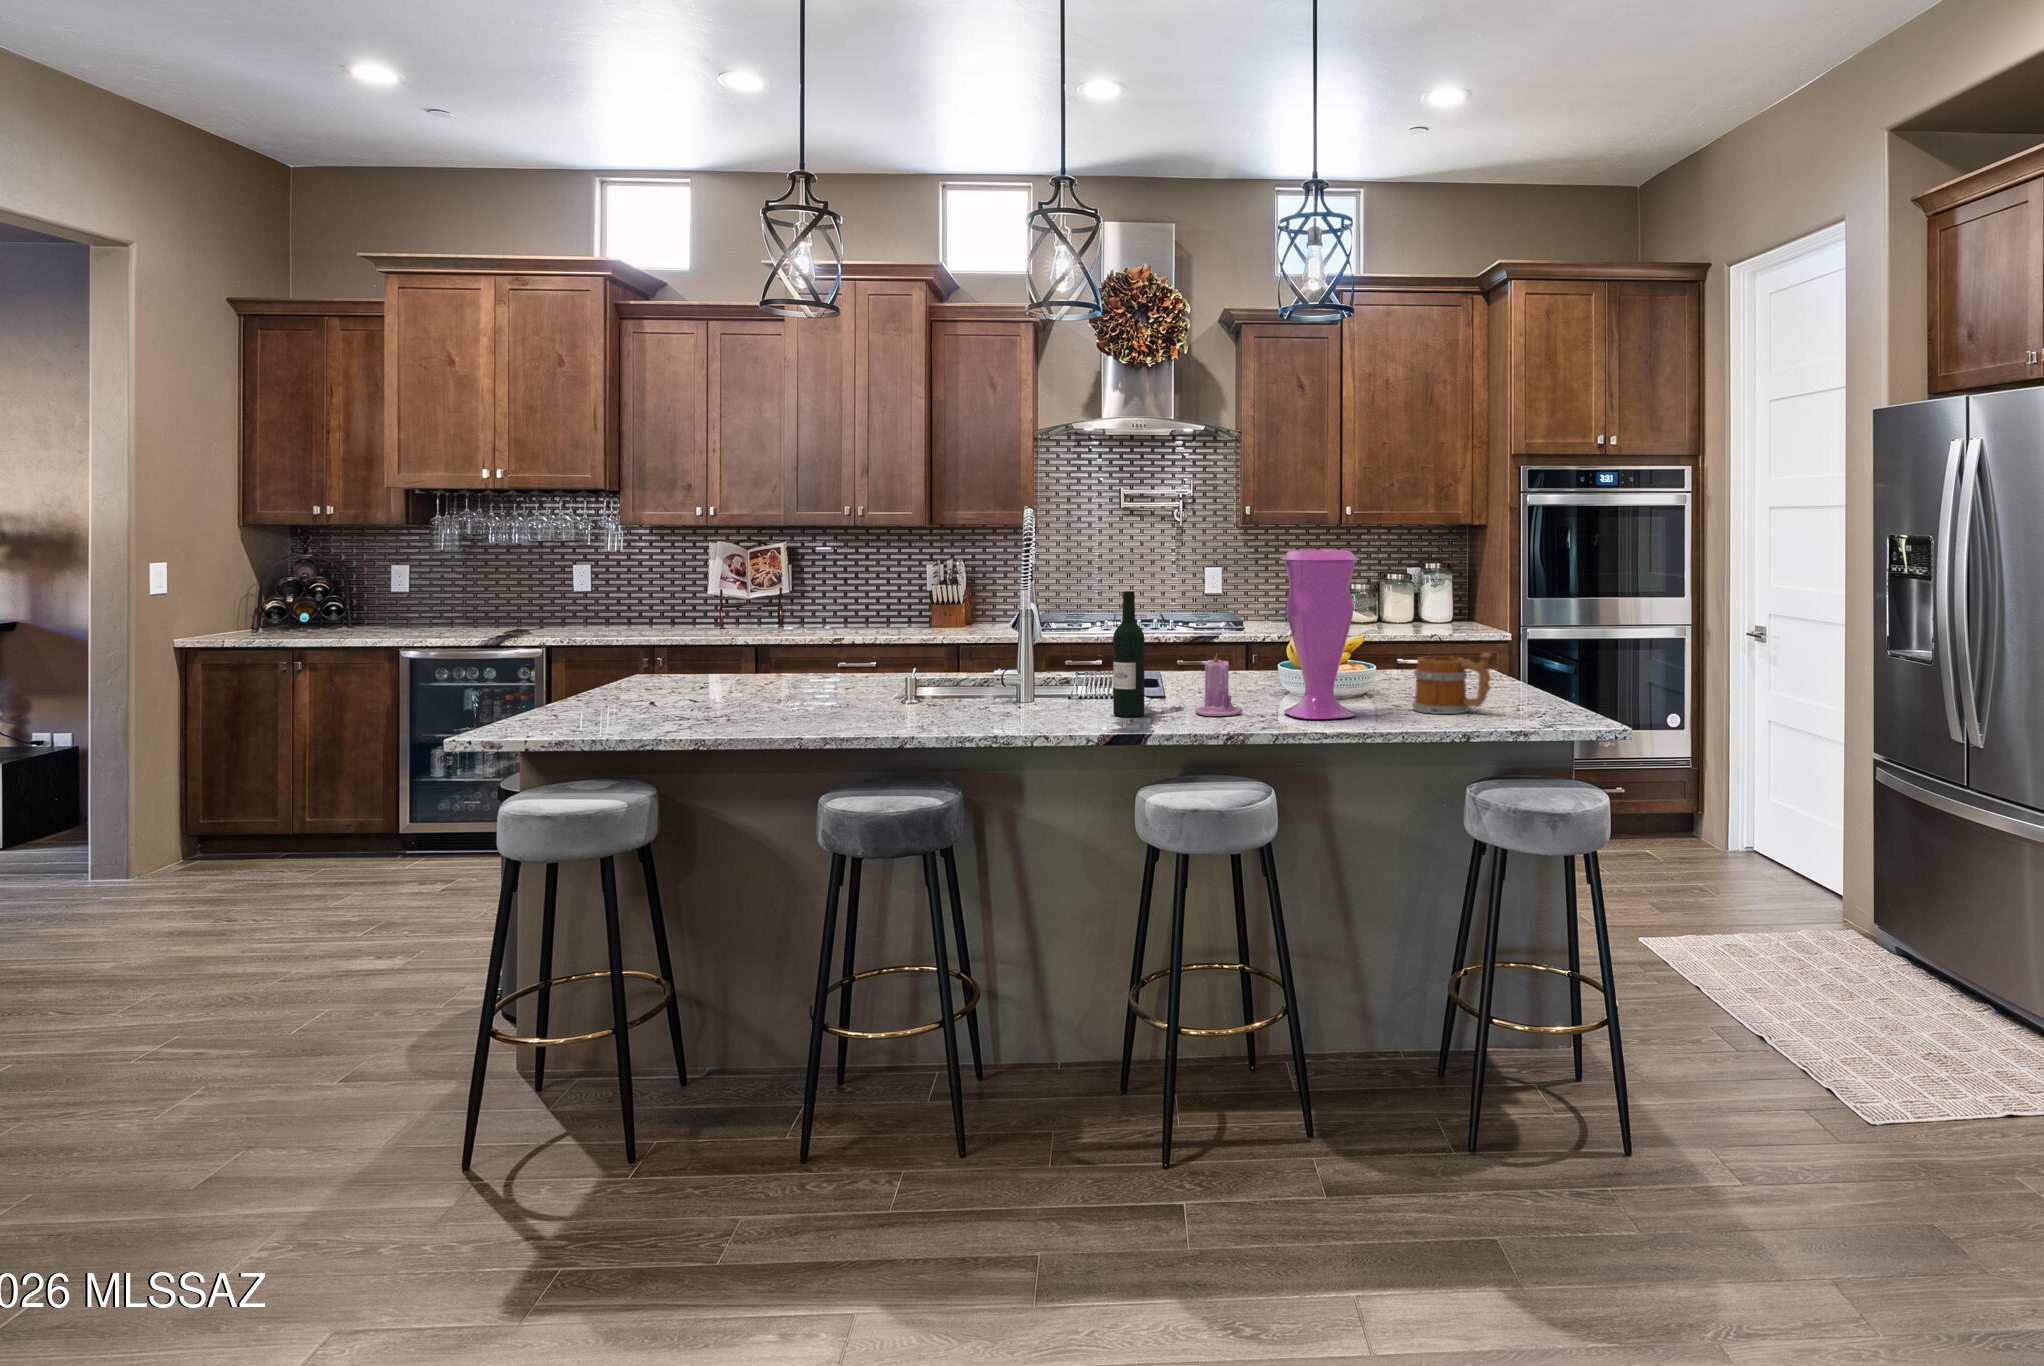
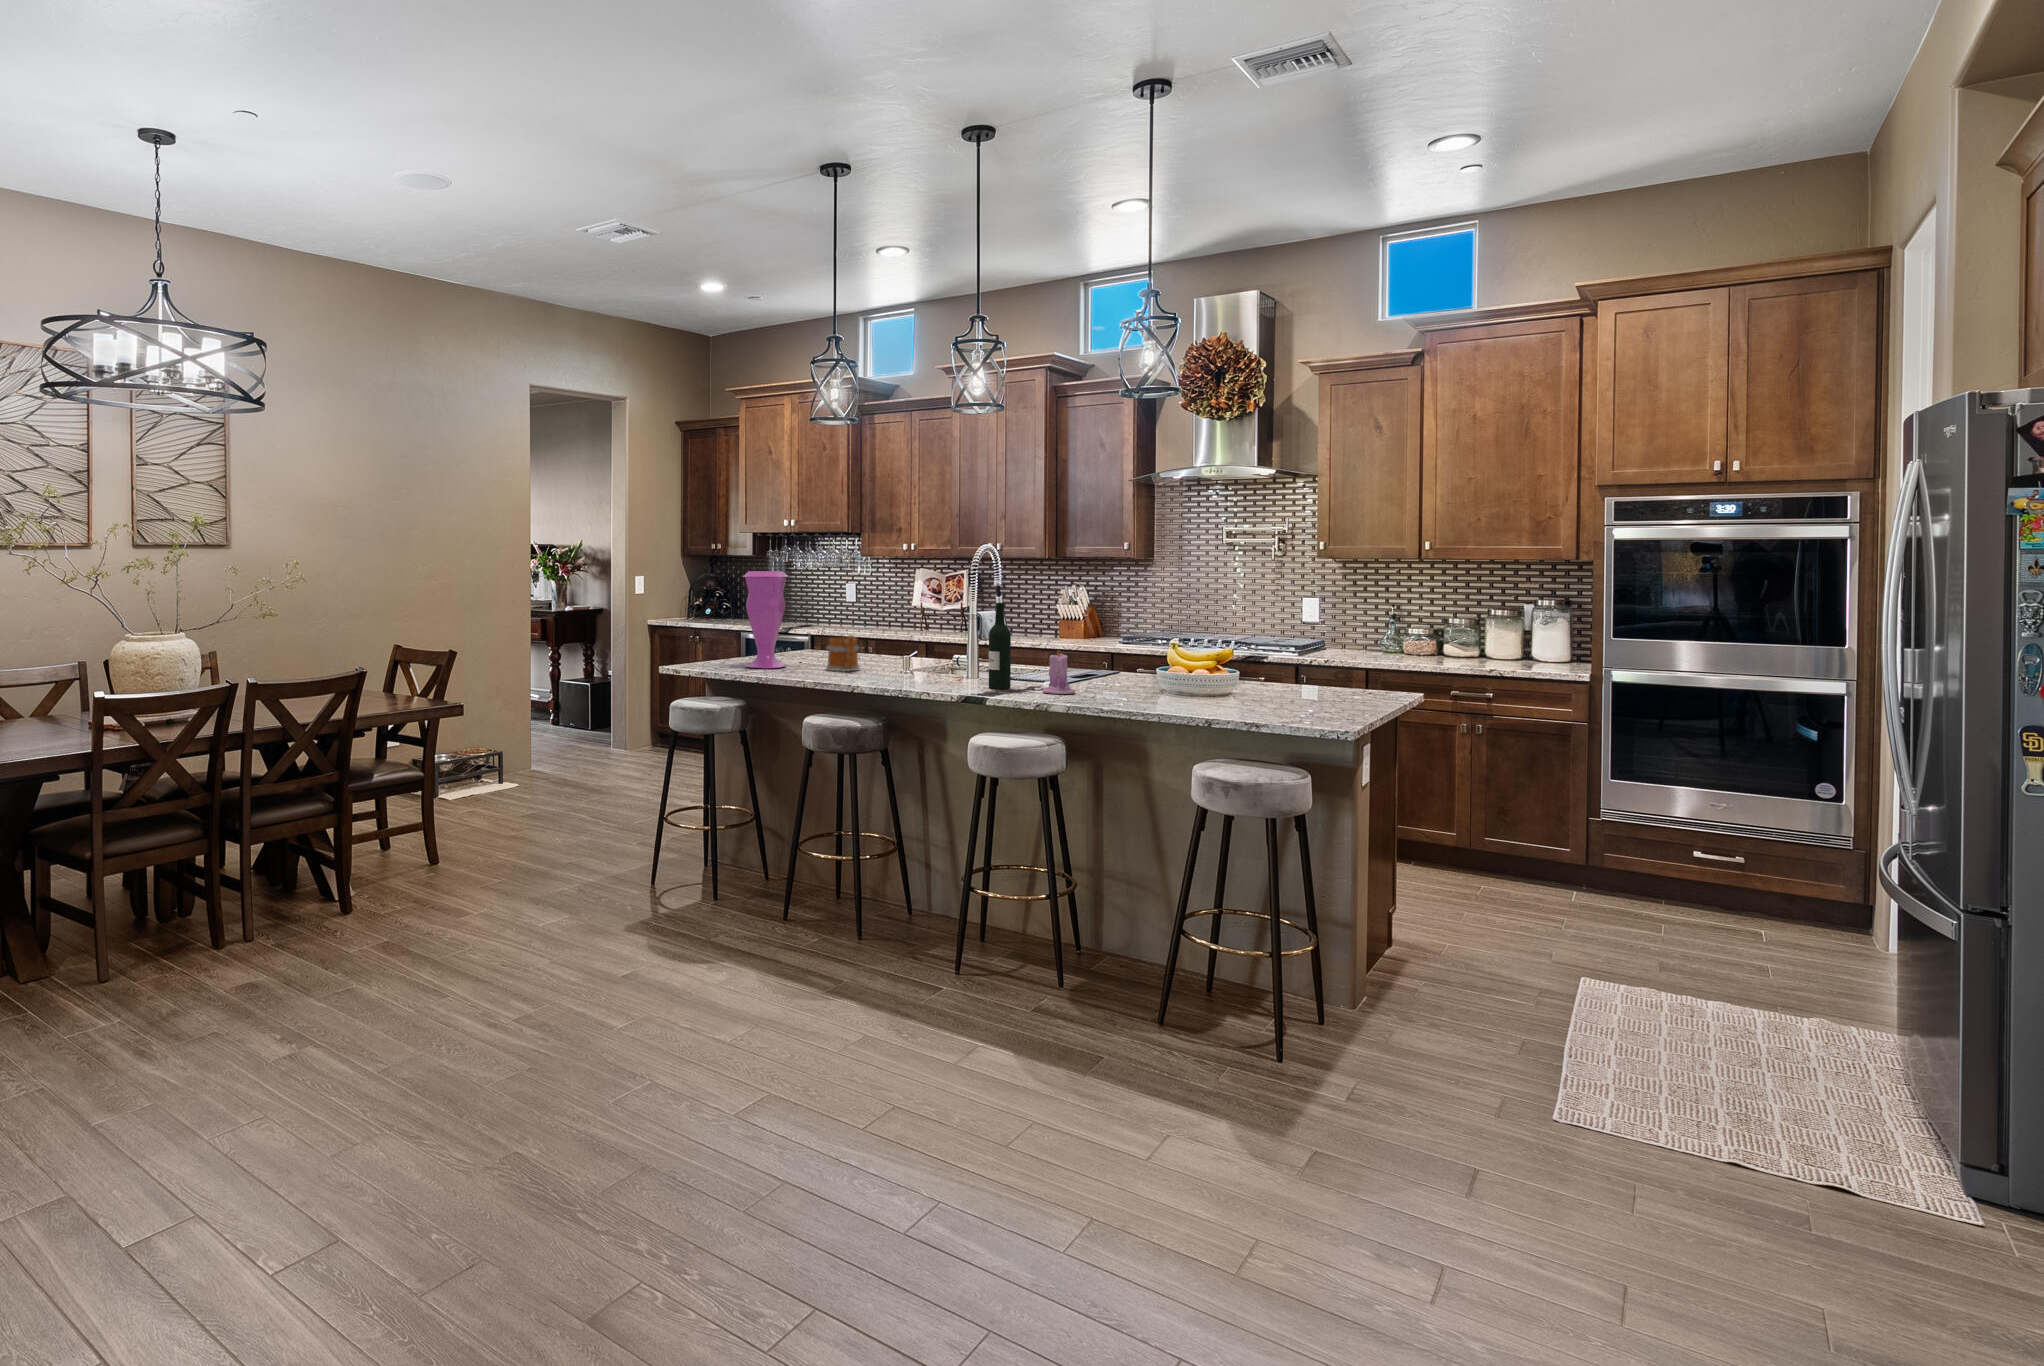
vase: present [1280,550,1360,719] -> present [743,571,788,668]
mug: present [1412,653,1491,714] -> present [826,635,860,671]

